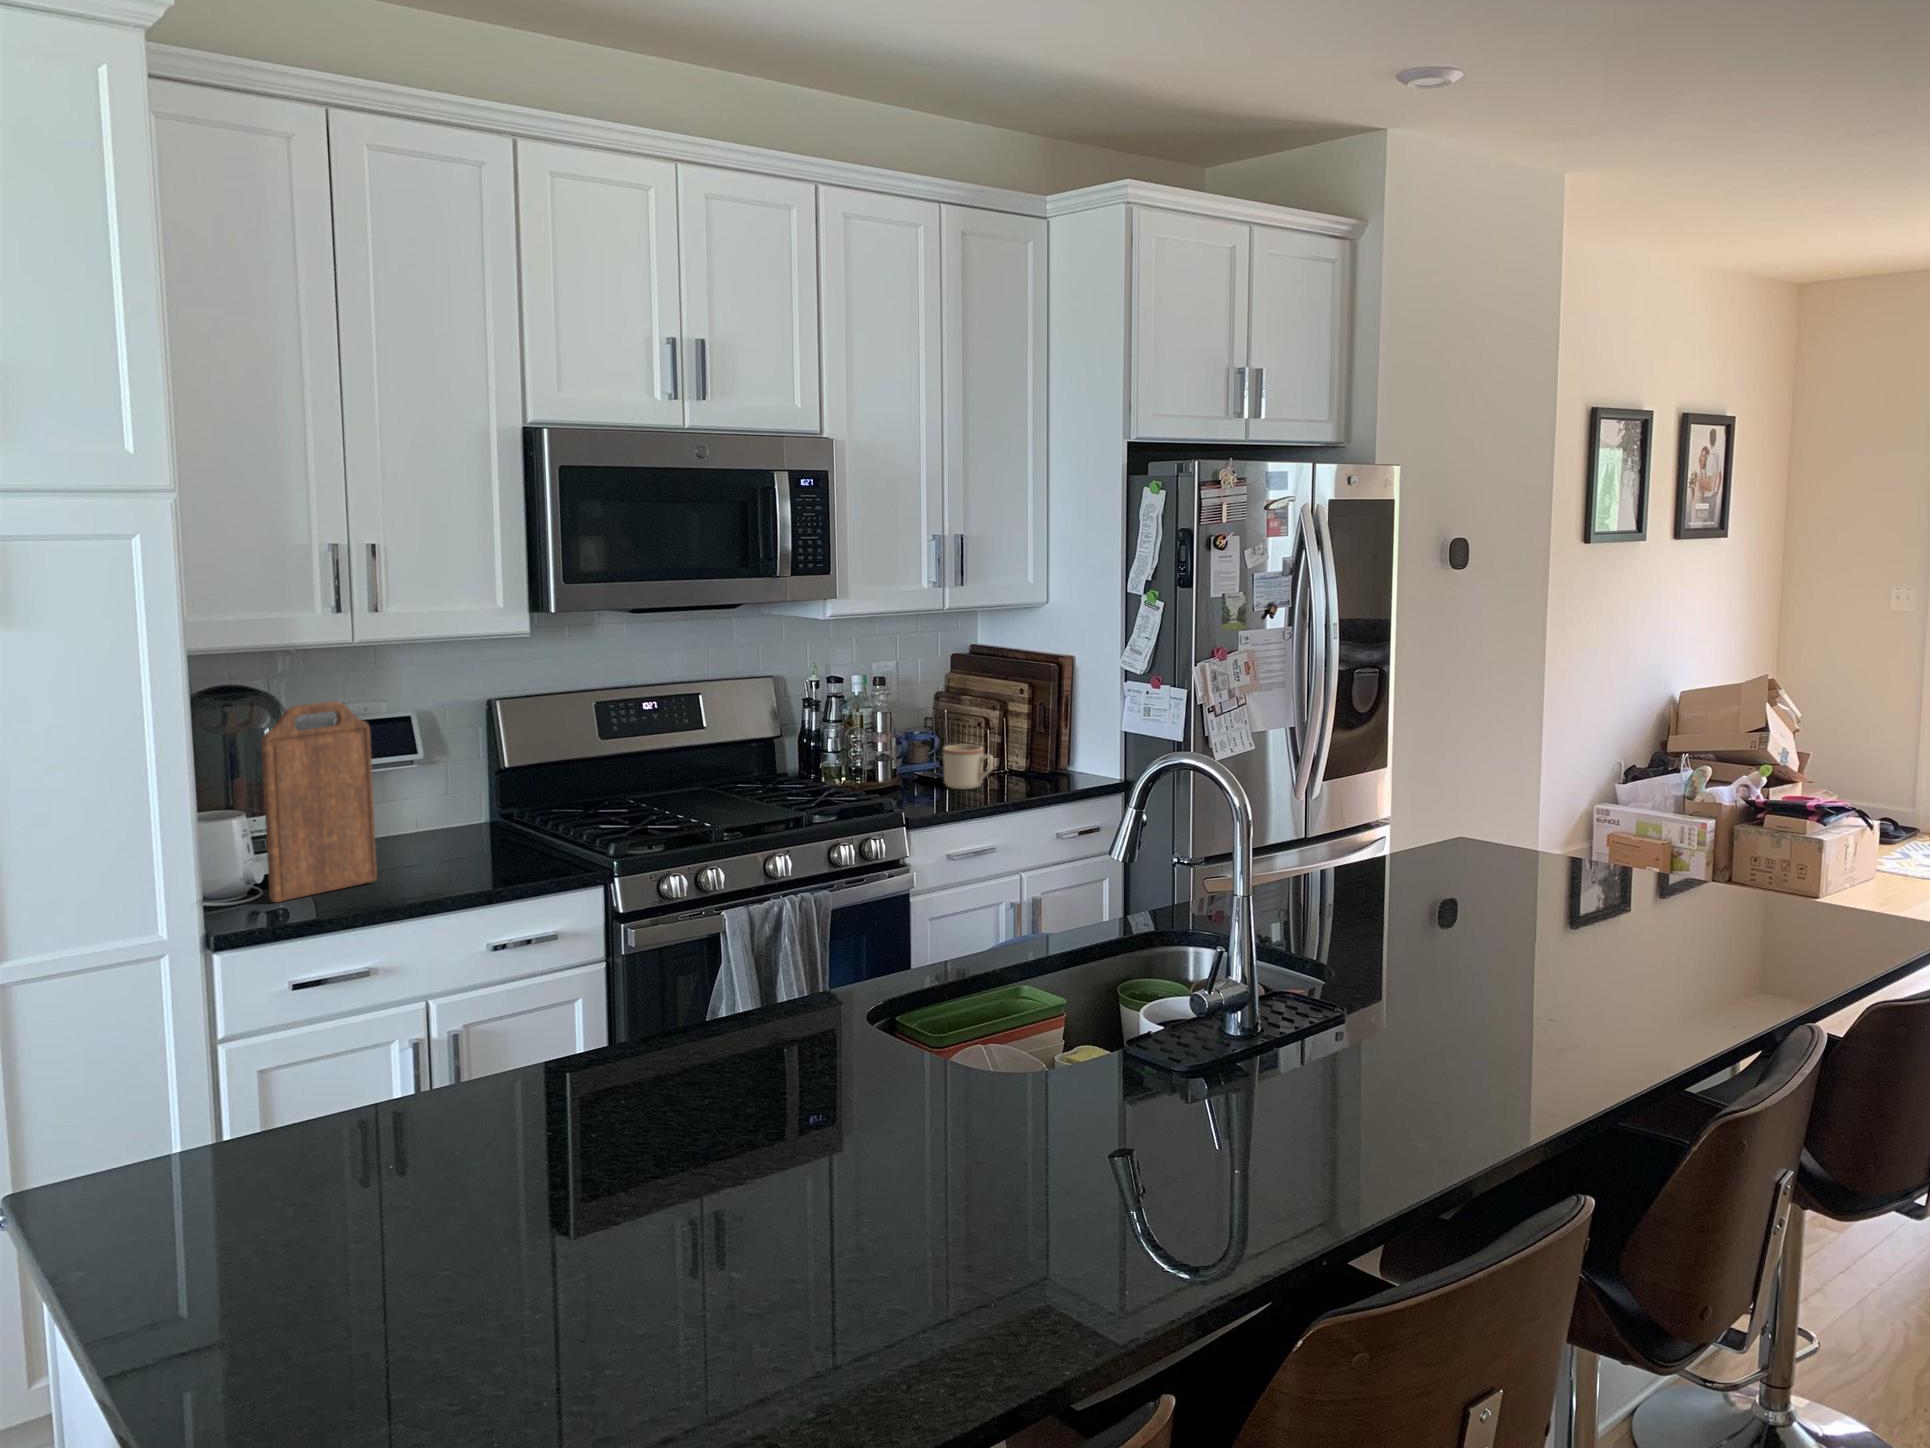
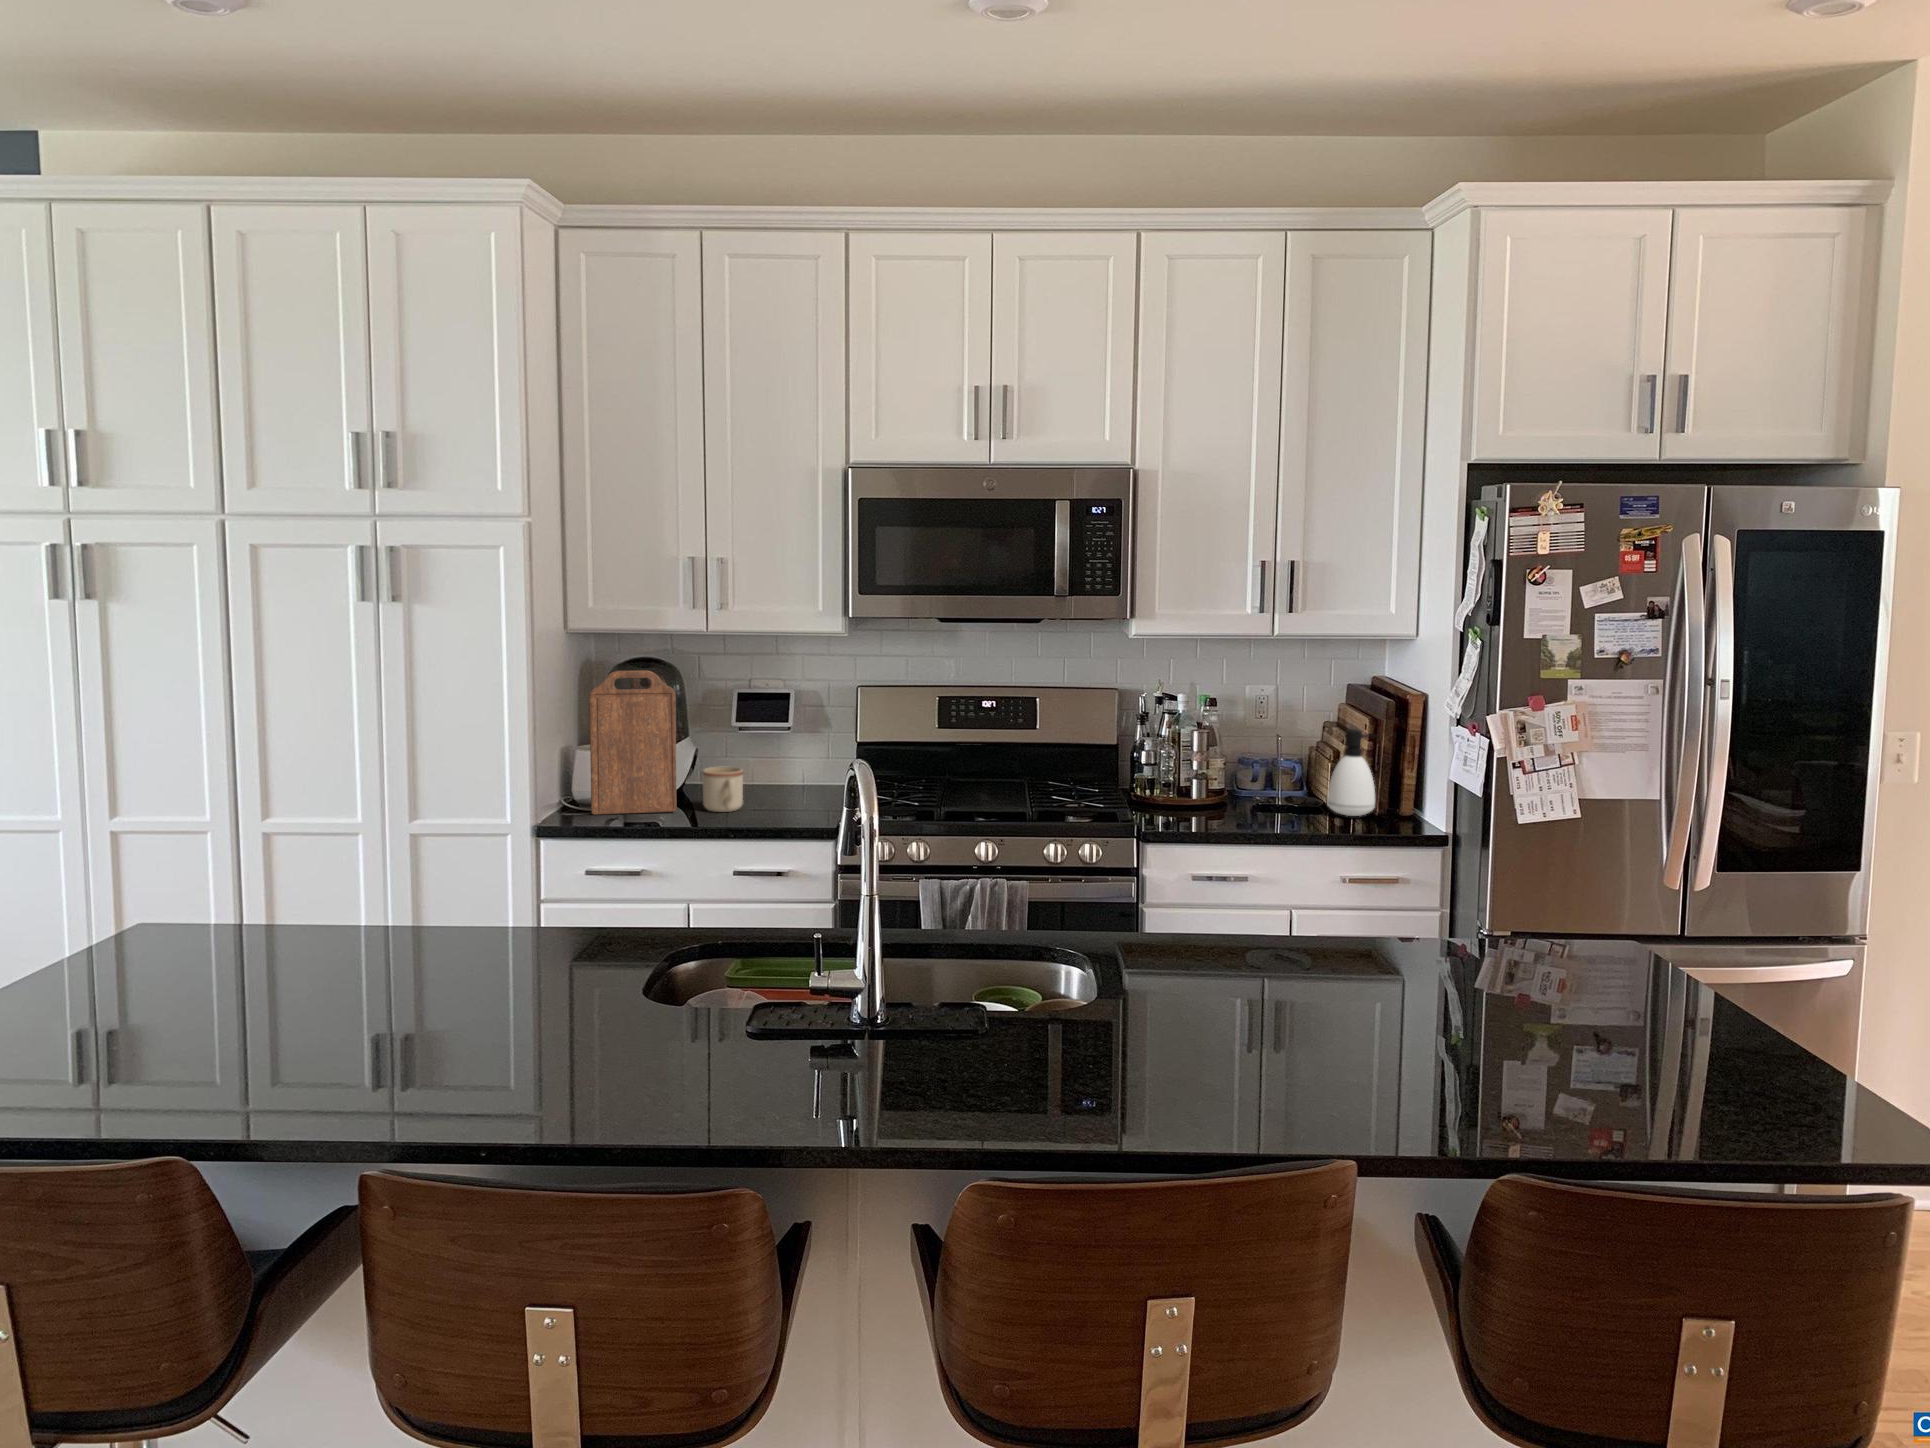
soap dispenser: none [1006,694,1053,778] -> present [1327,729,1379,816]
mug: present [943,745,993,789] -> present [703,766,743,812]

